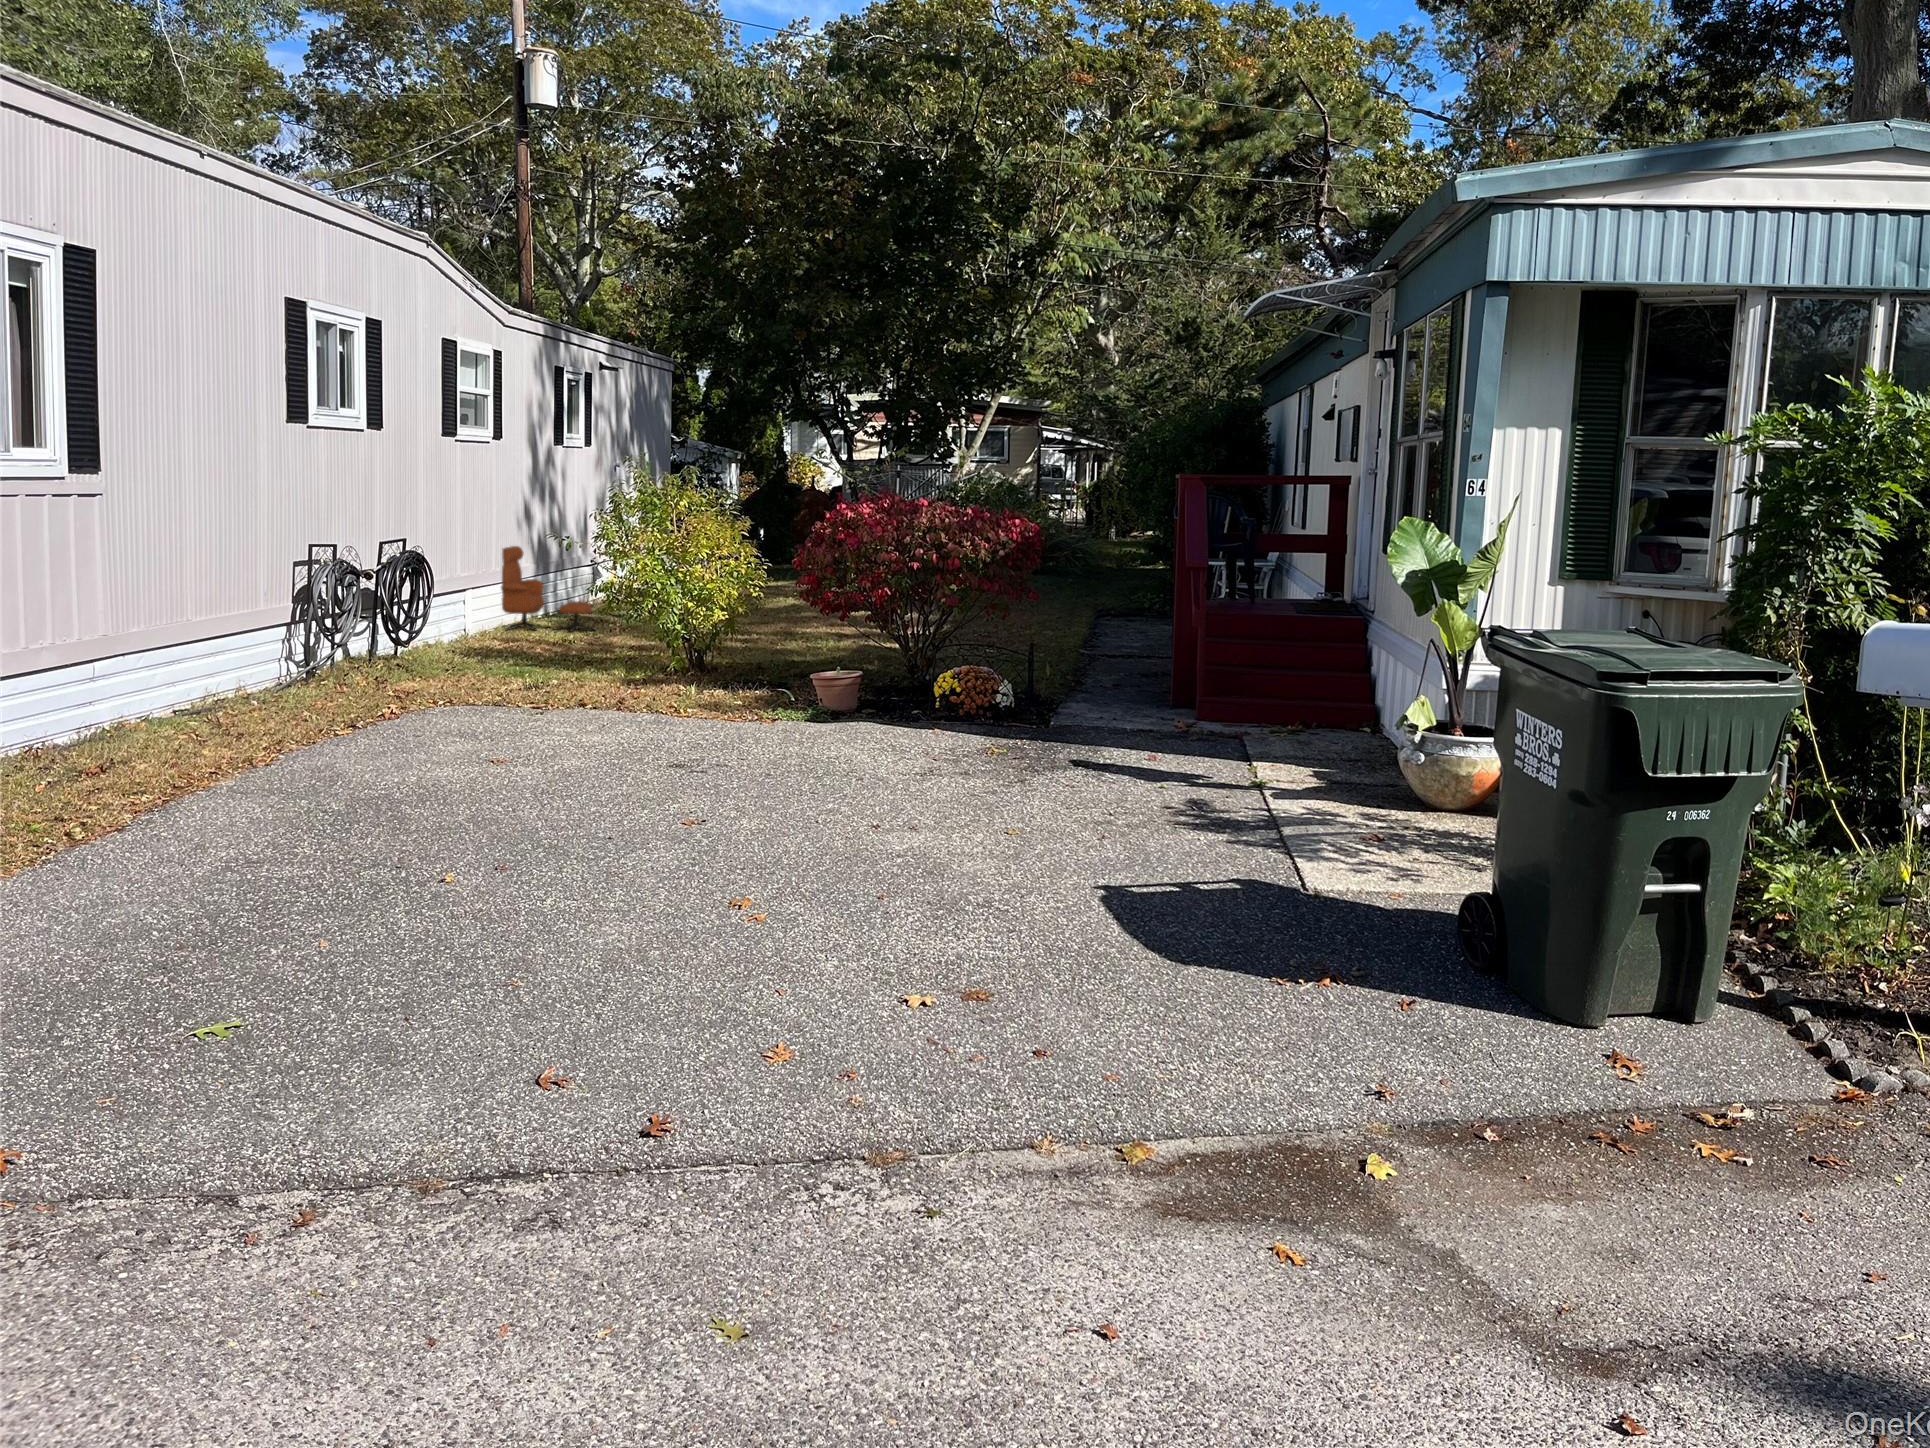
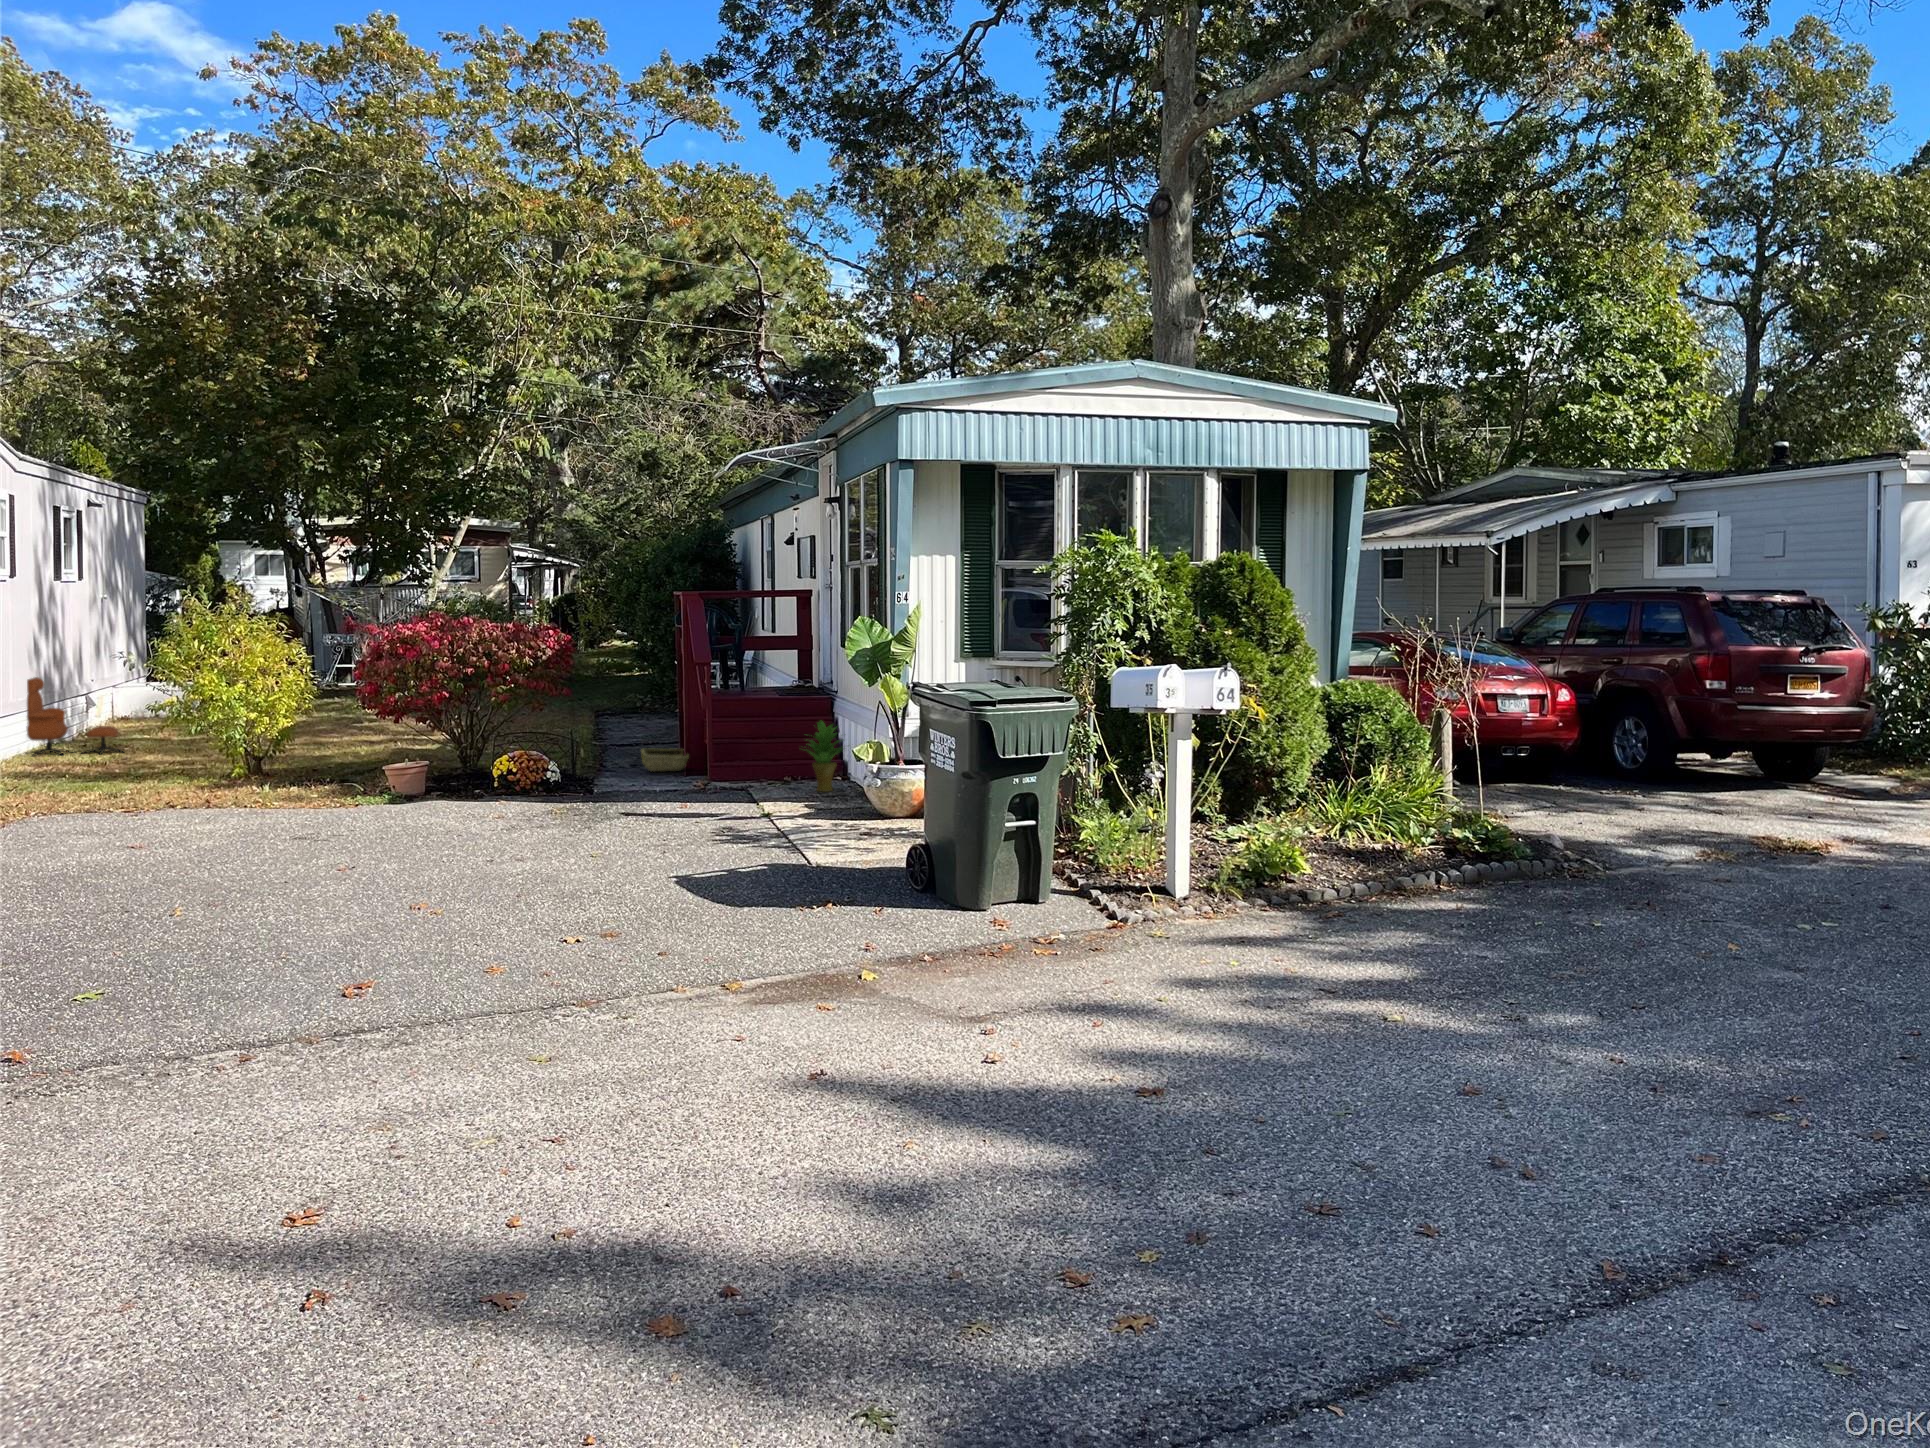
potted plant: none [1319,649,1392,745] -> present [804,721,842,792]
woven basket: none [1125,666,1184,697] -> present [641,749,689,772]

